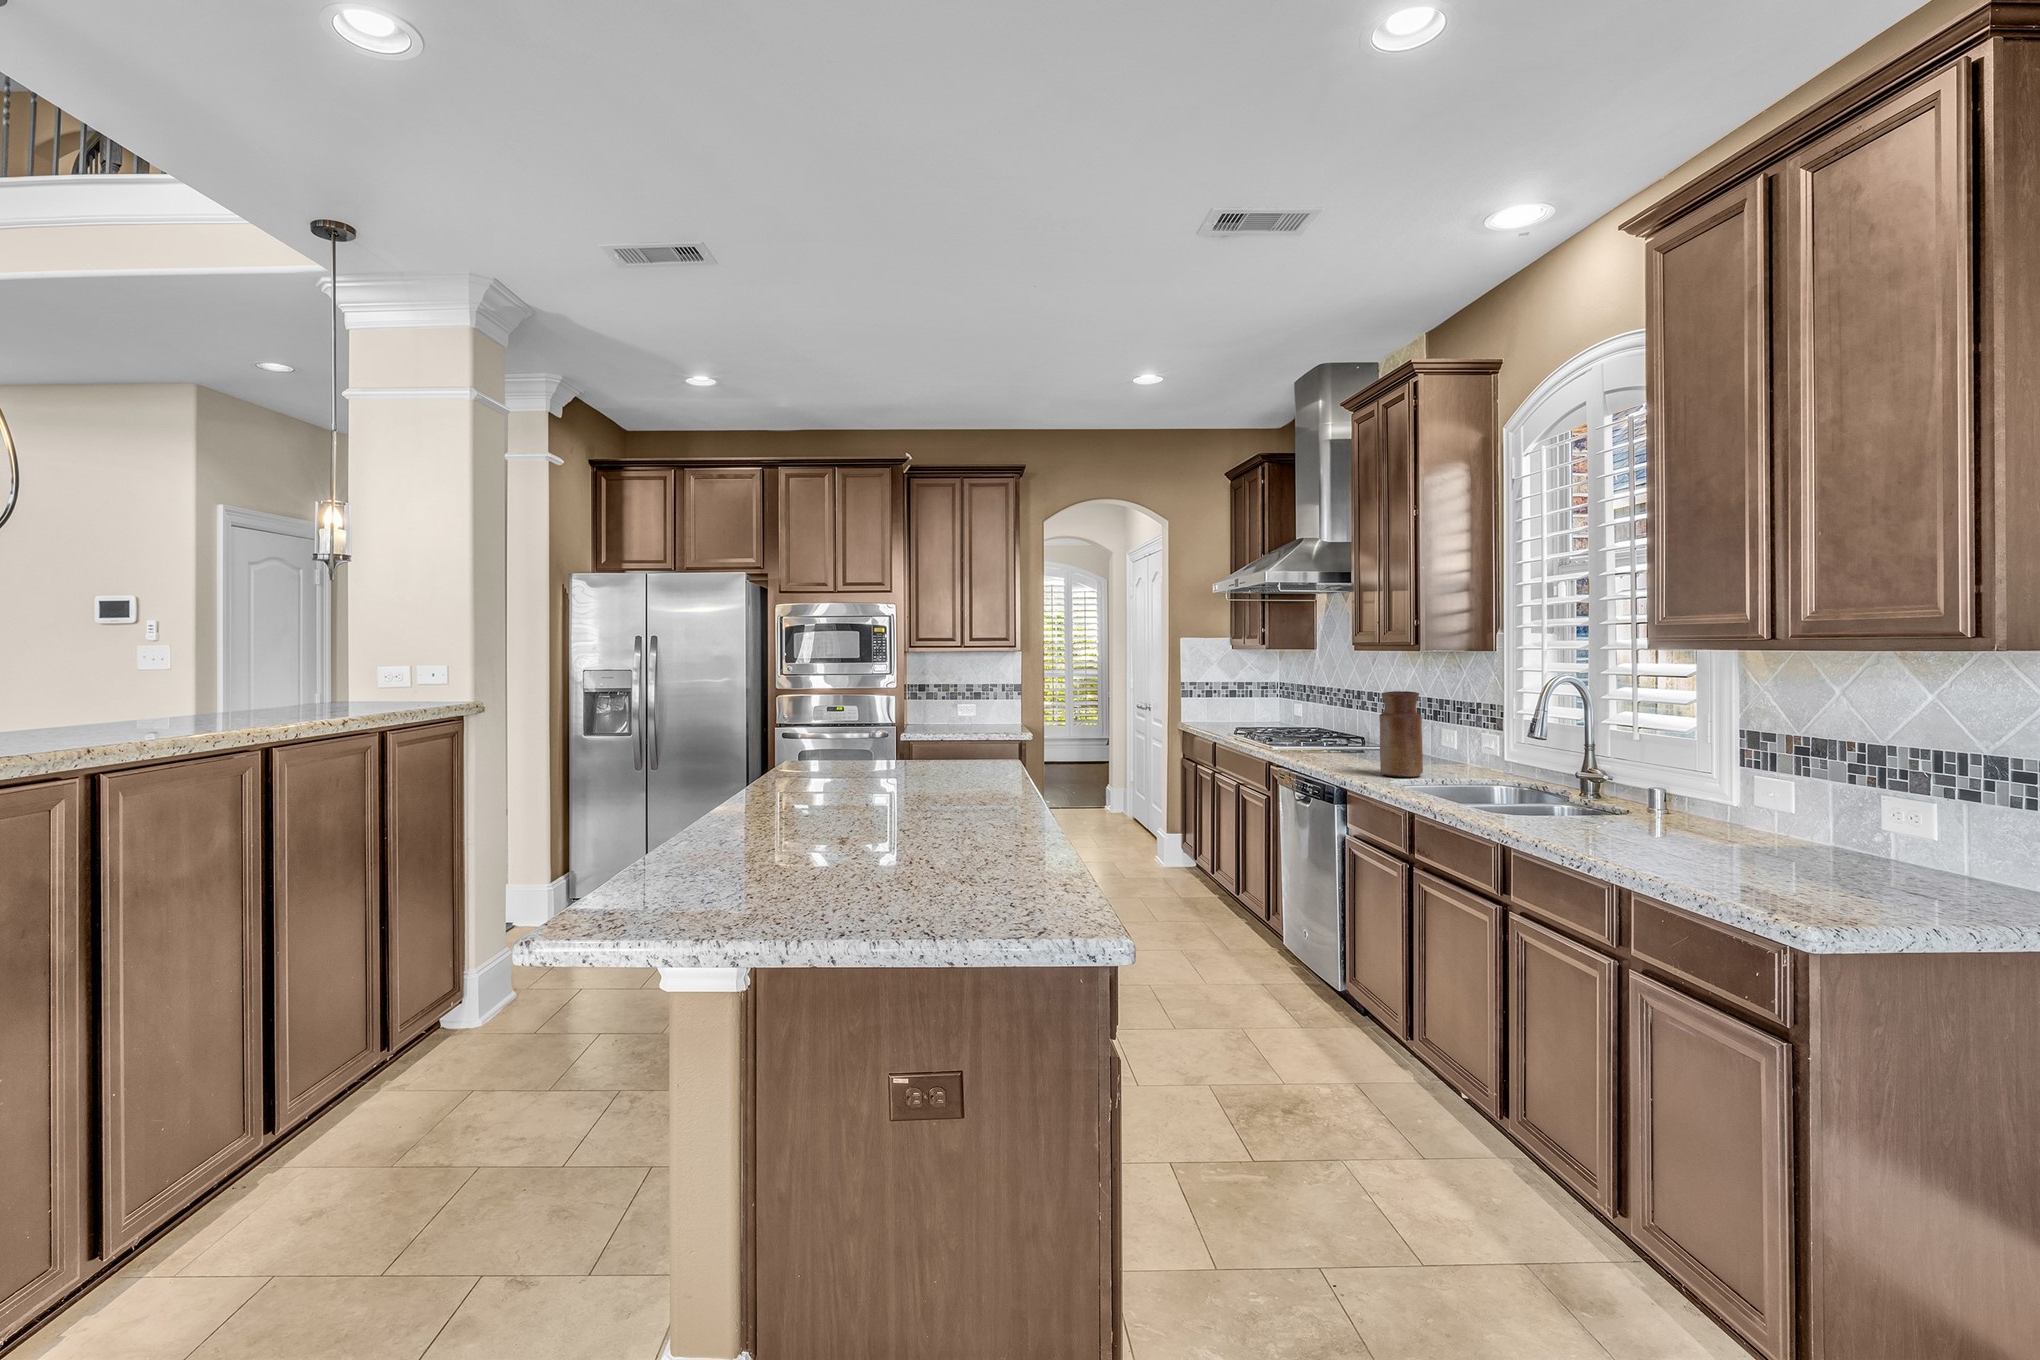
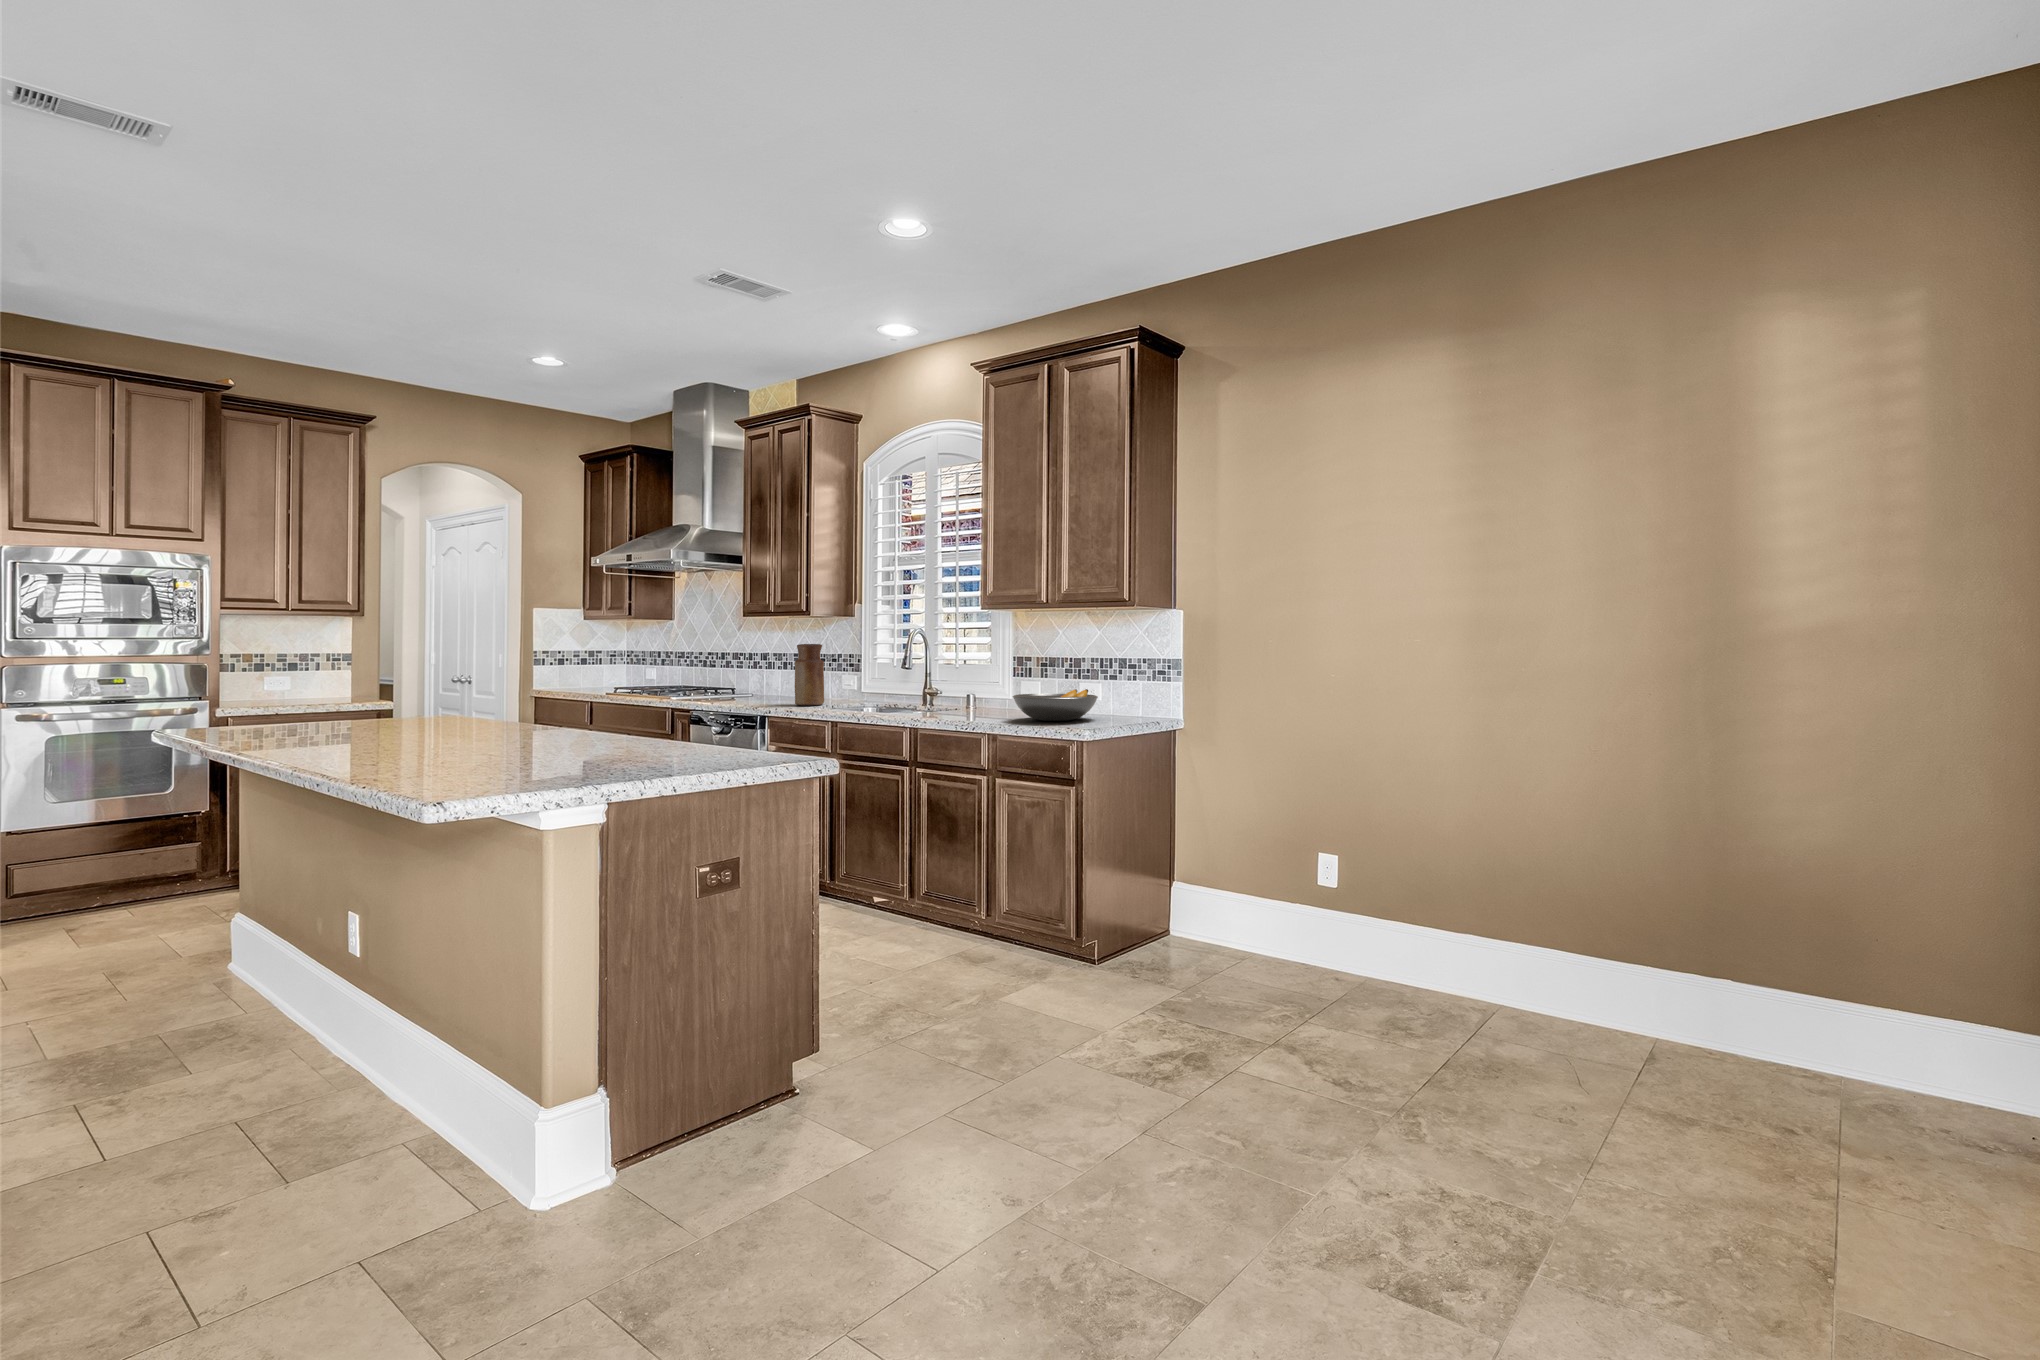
fruit bowl: none [1679,811,1901,880] -> present [1013,689,1098,721]

